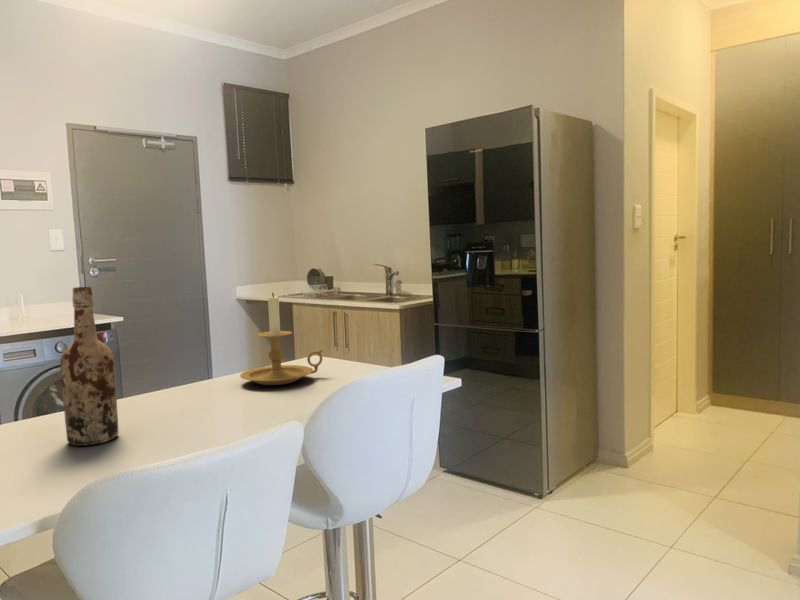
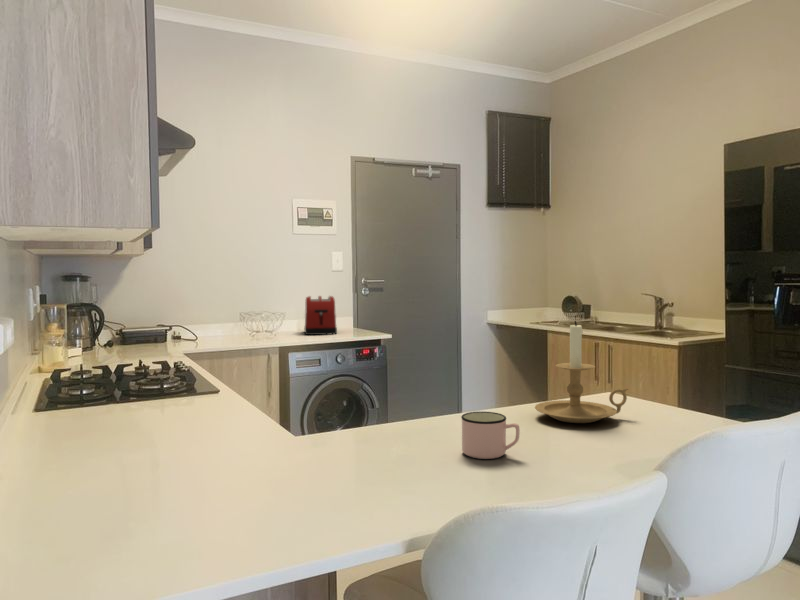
toaster: none [16,278,58,323] -> present [304,296,337,335]
wine bottle: present [60,287,119,446] -> none [385,307,433,468]
mug: none [150,383,207,427] -> present [461,412,520,459]

